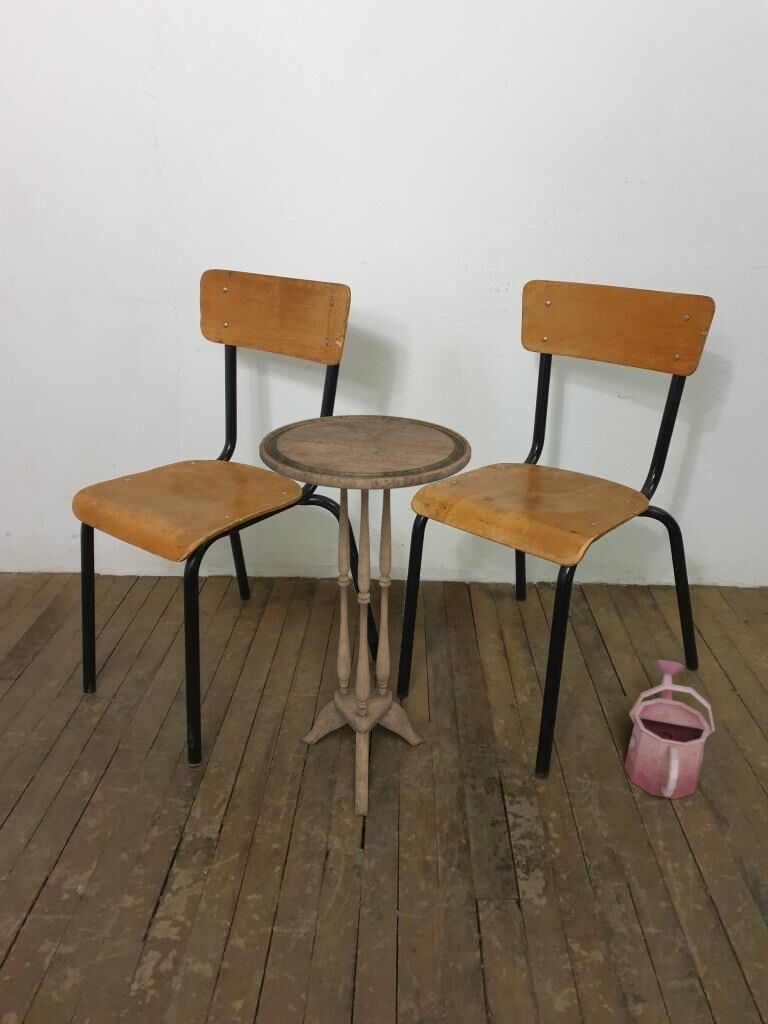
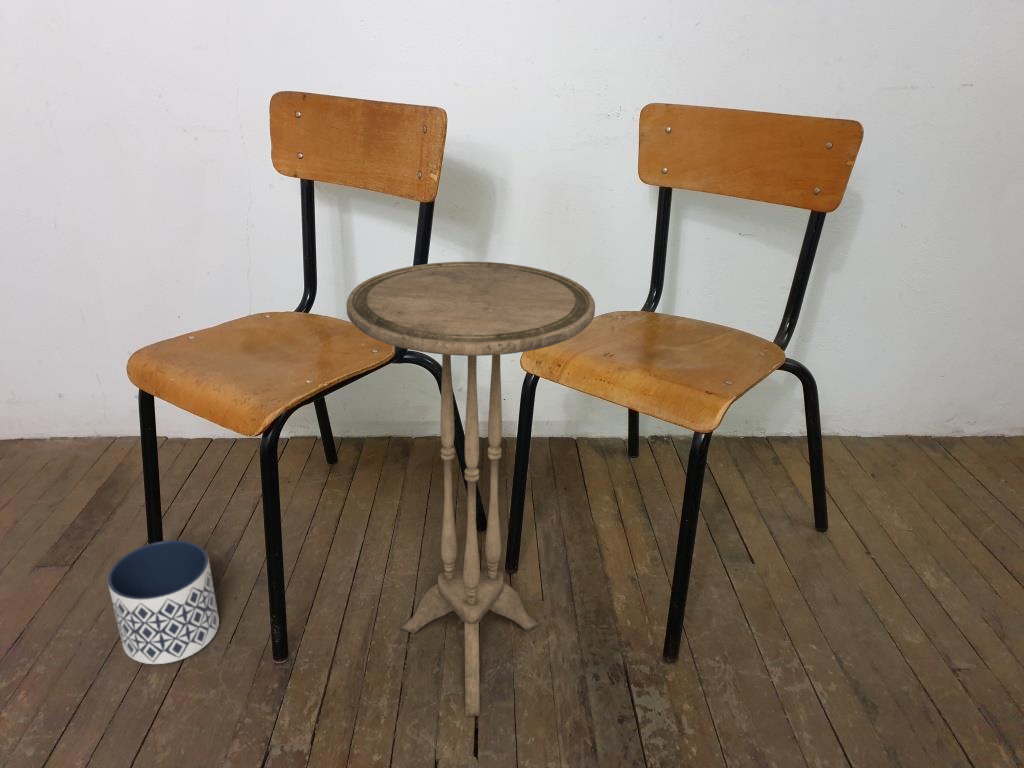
planter: none [49,656,142,762] -> present [108,540,219,664]
watering can: present [624,660,715,799] -> none [759,527,860,682]

